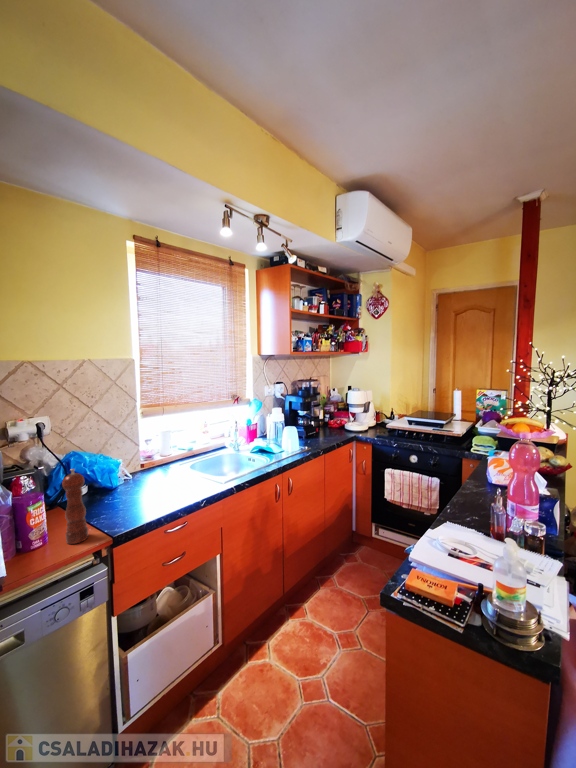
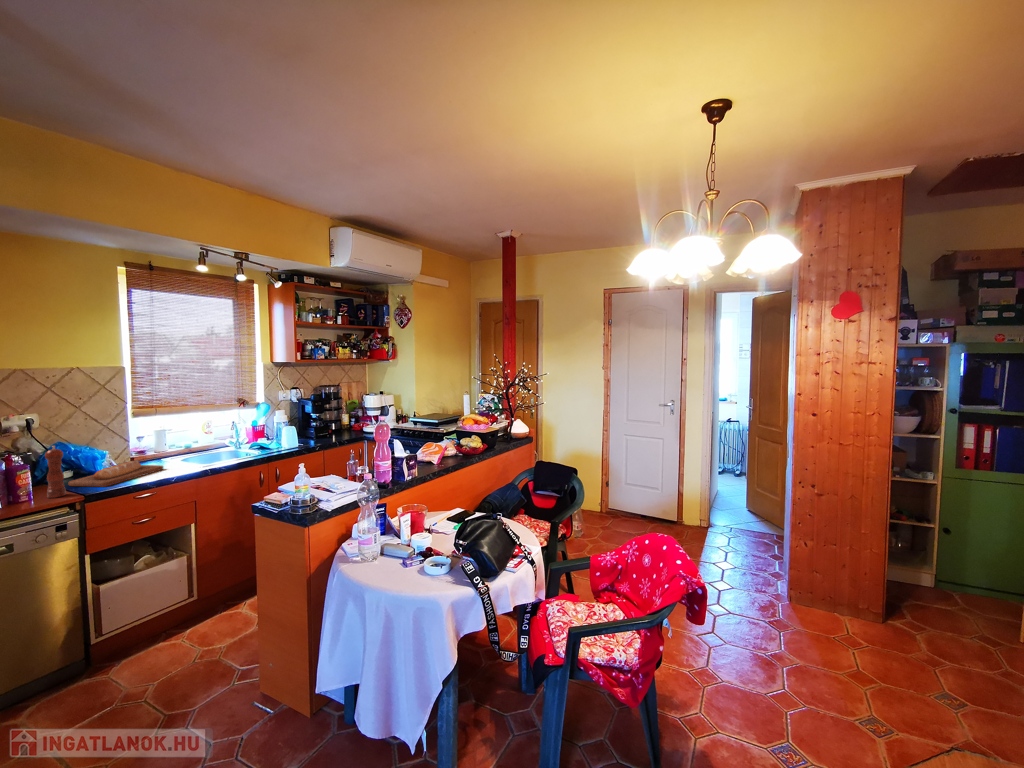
bread loaf: none [86,473,183,519] -> present [68,461,163,487]

